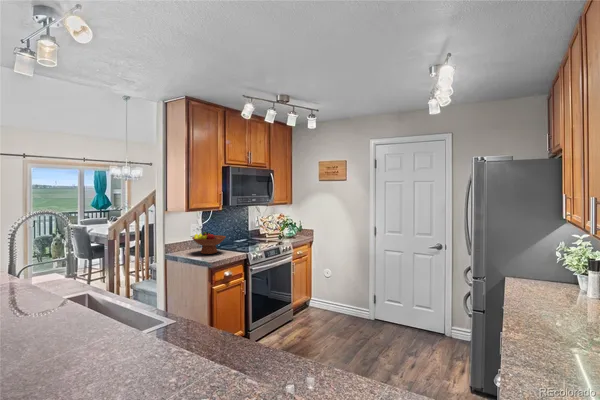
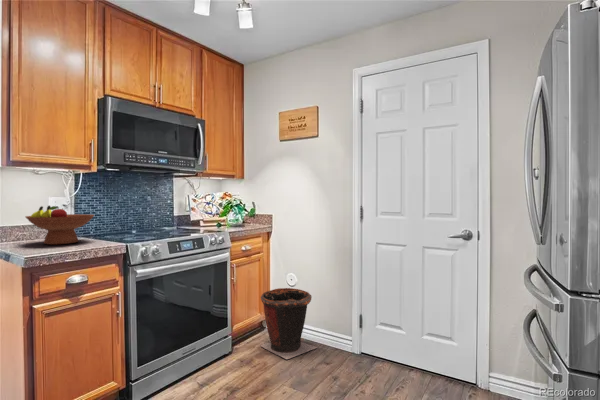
waste bin: none [309,279,347,323] -> present [260,288,317,359]

